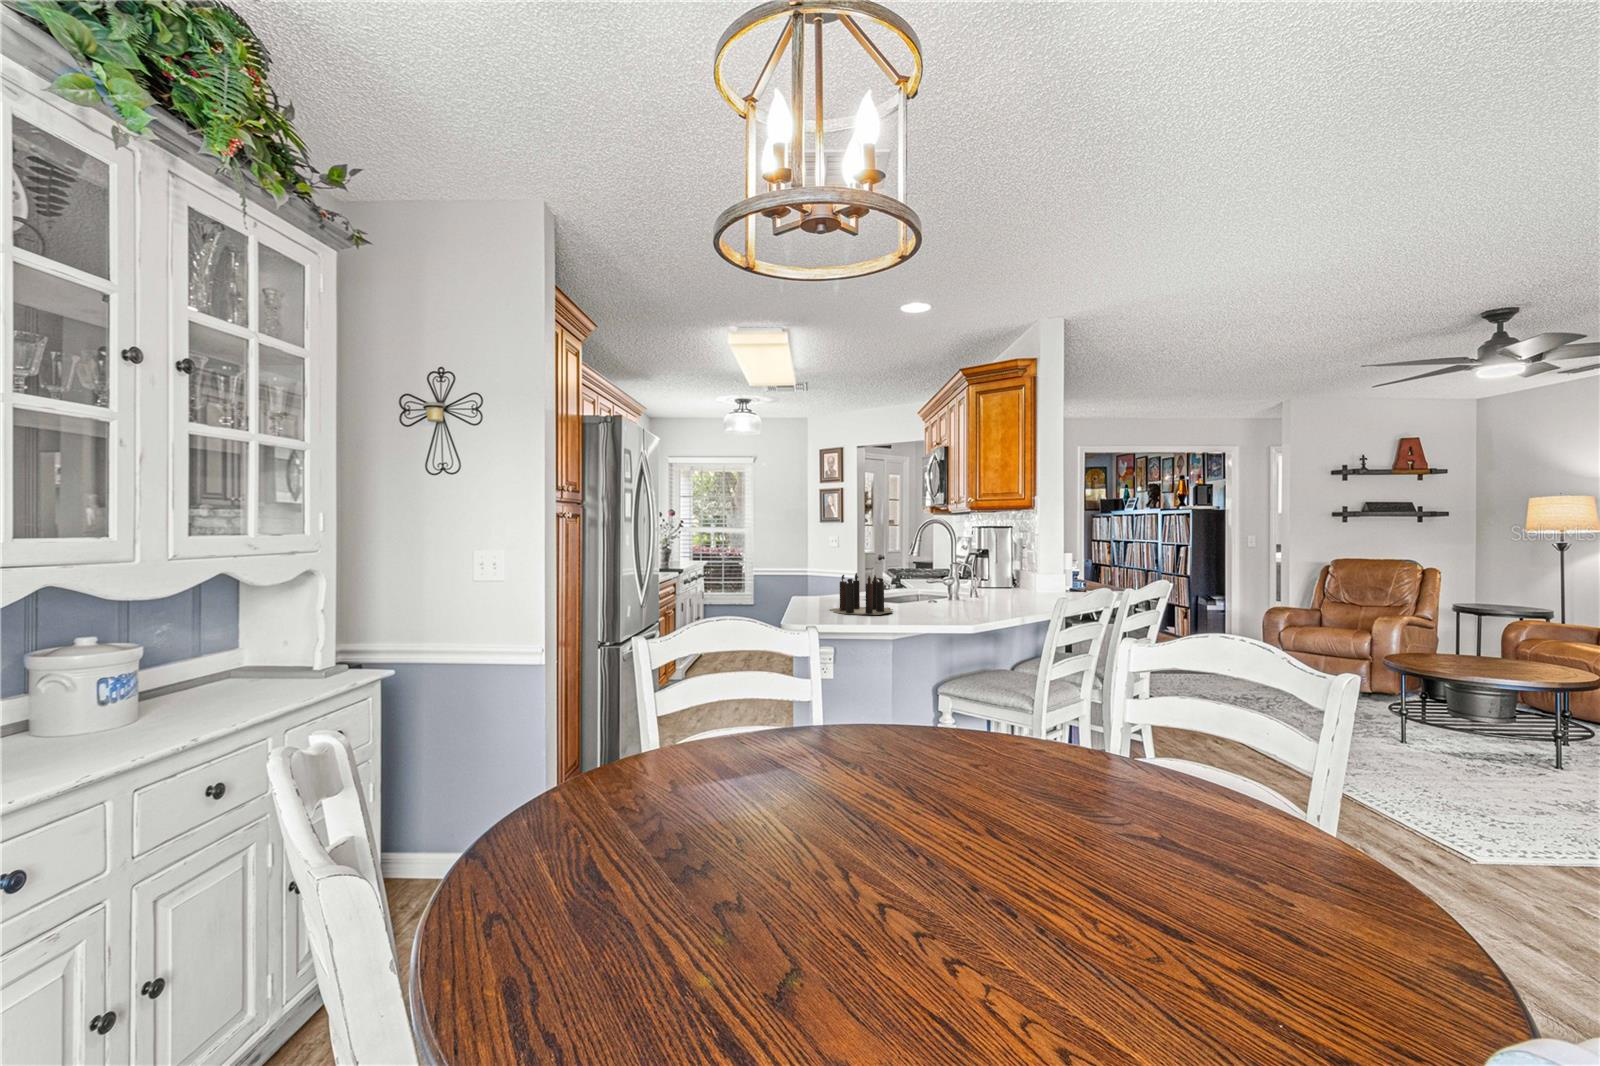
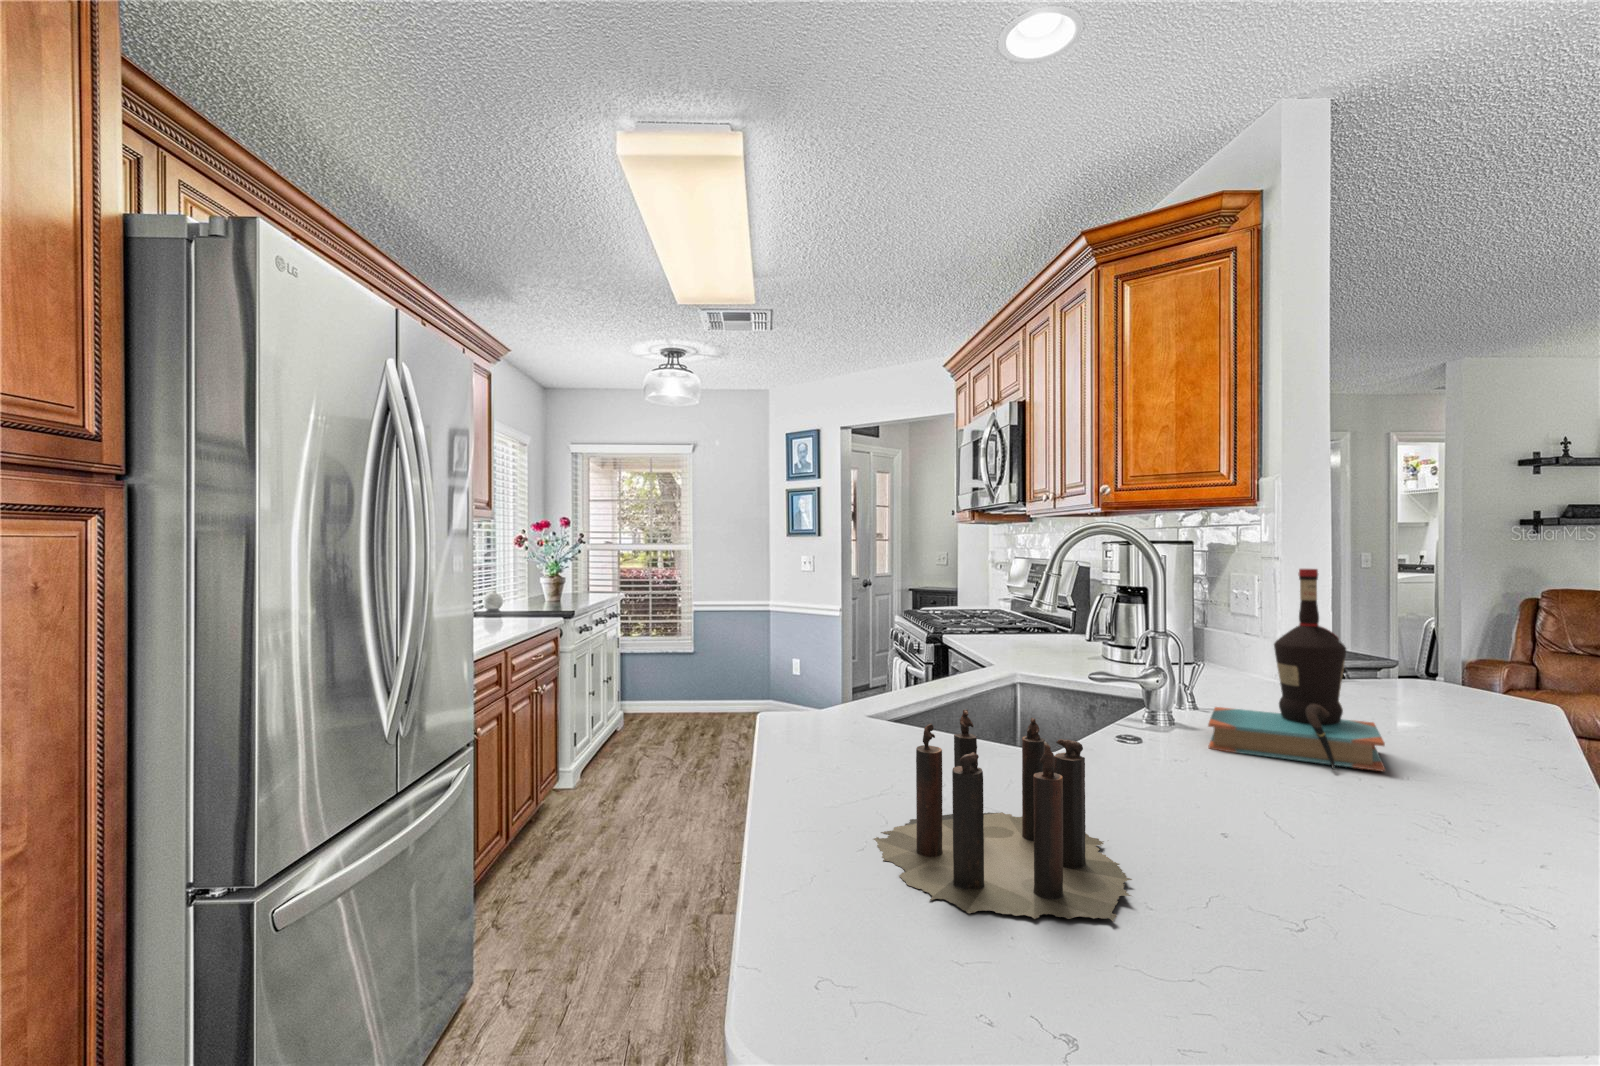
bottle: none [965,535,1029,606] -> present [1208,569,1385,771]

